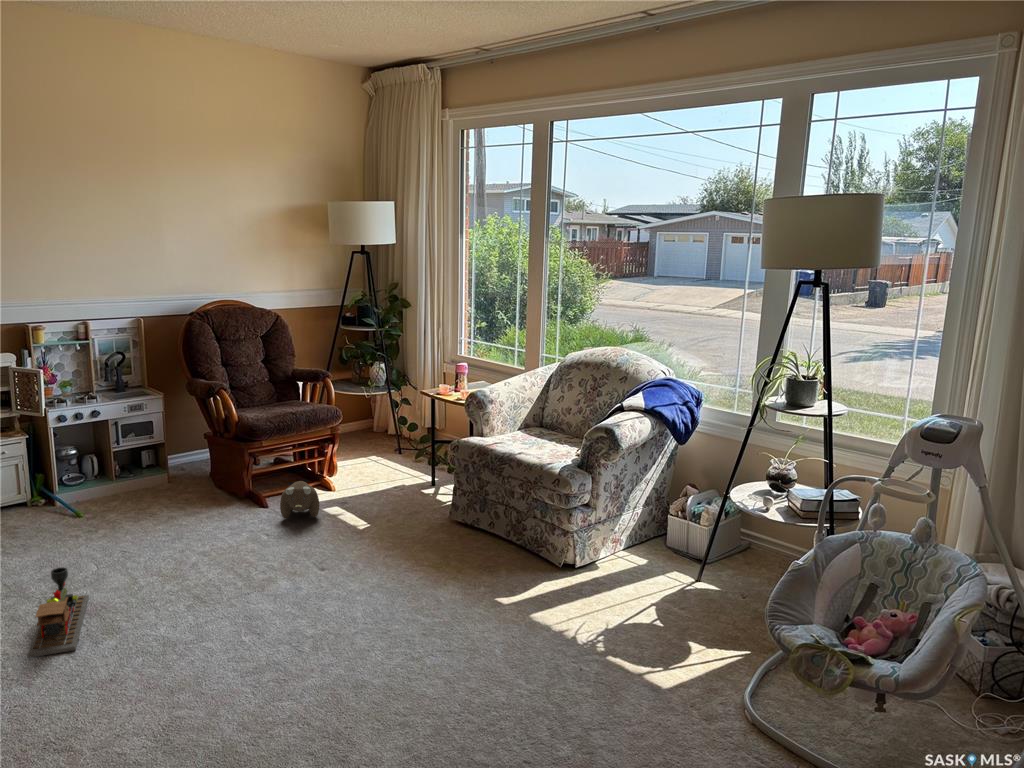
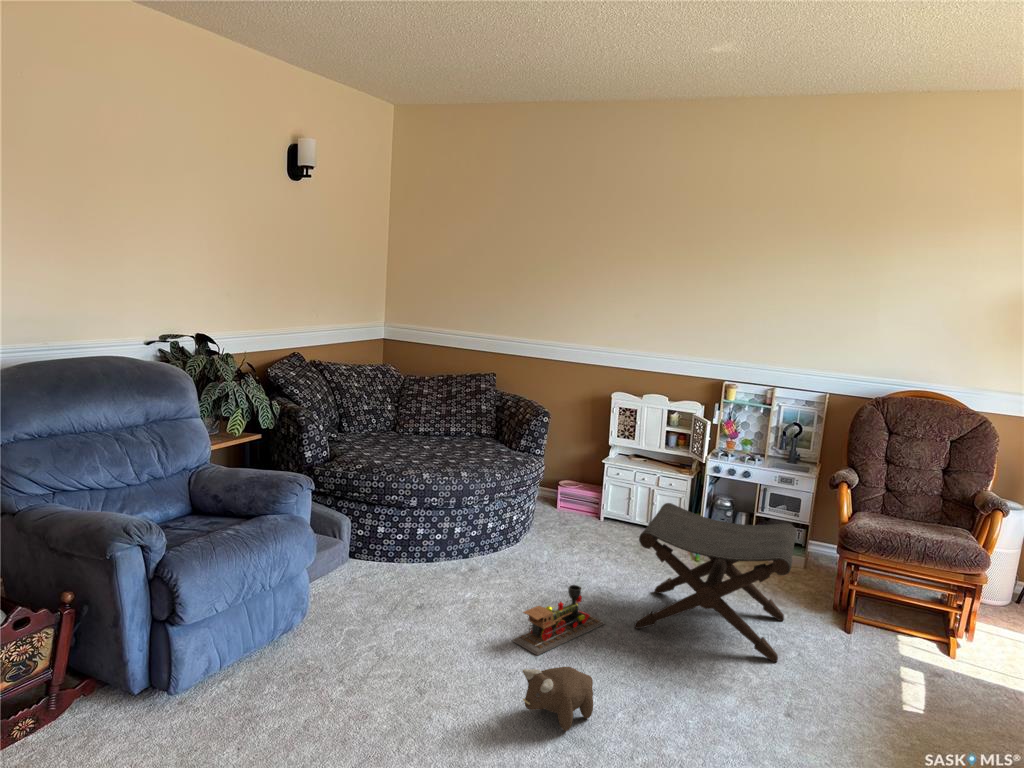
footstool: none [75,434,256,584] -> present [634,503,796,662]
plush toy: present [280,481,319,519] -> present [523,667,593,731]

